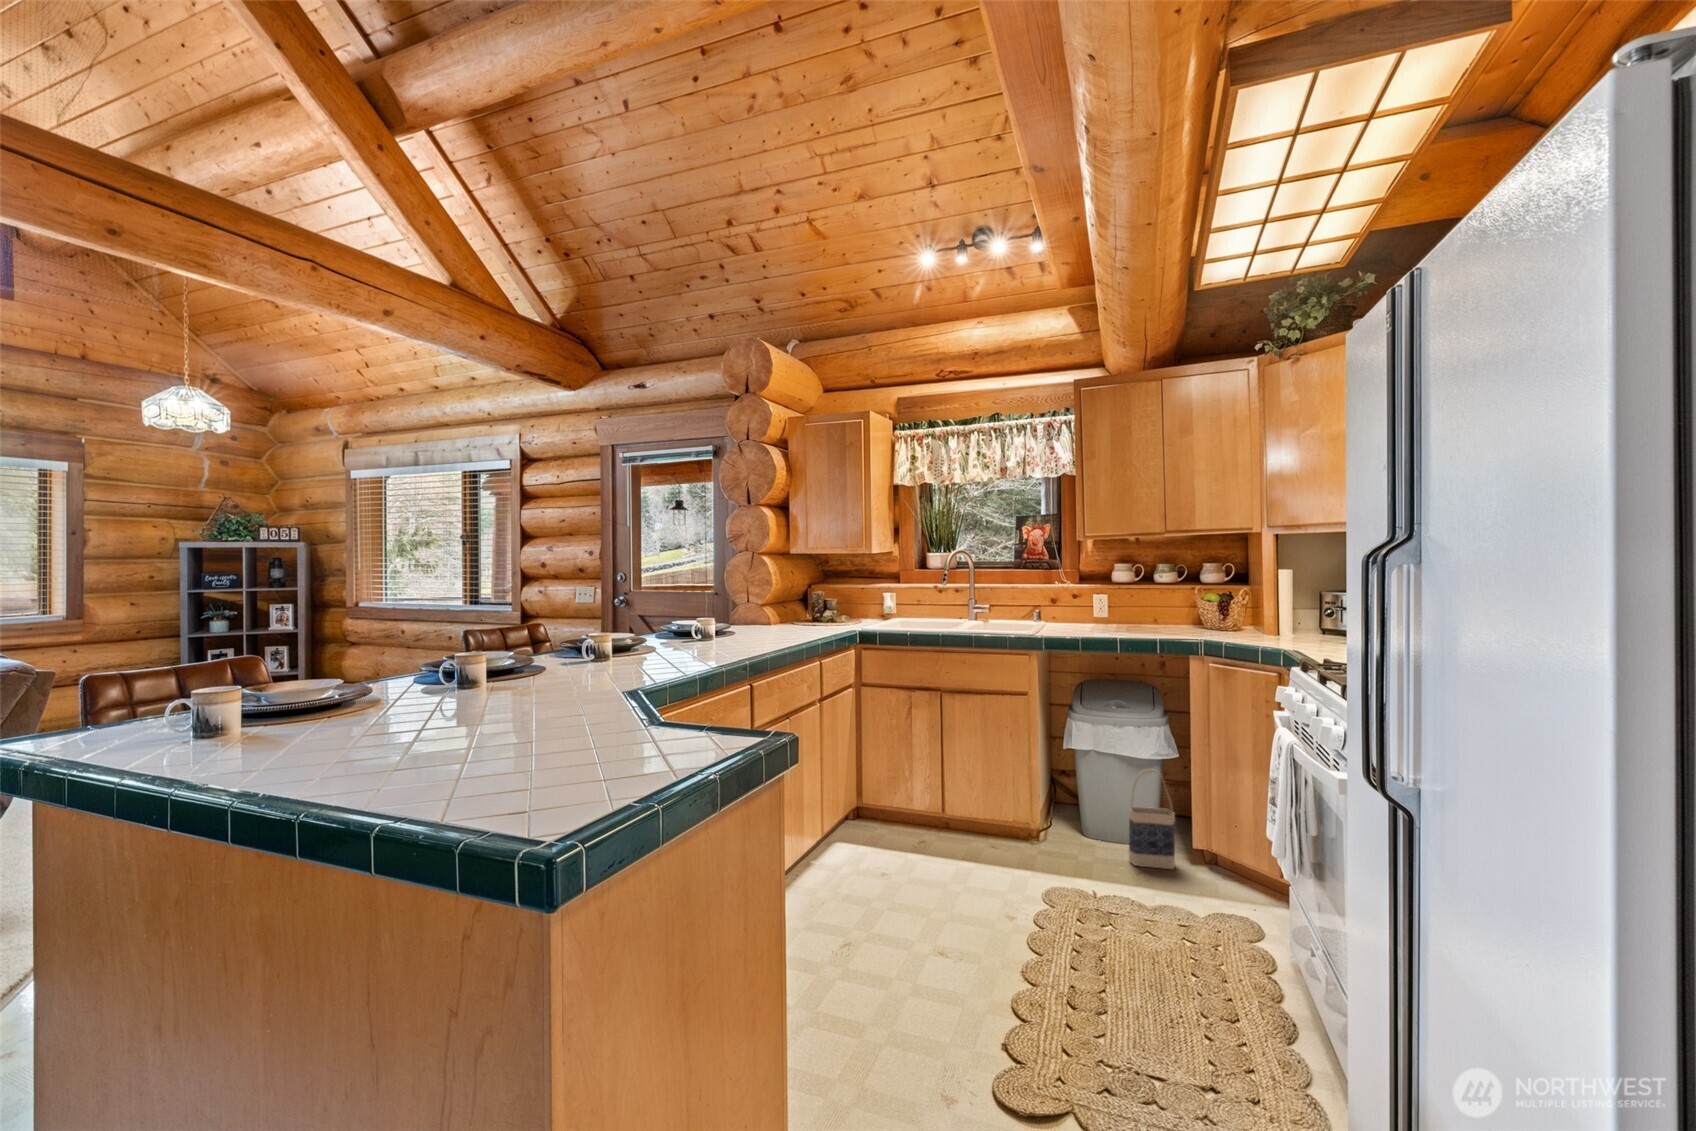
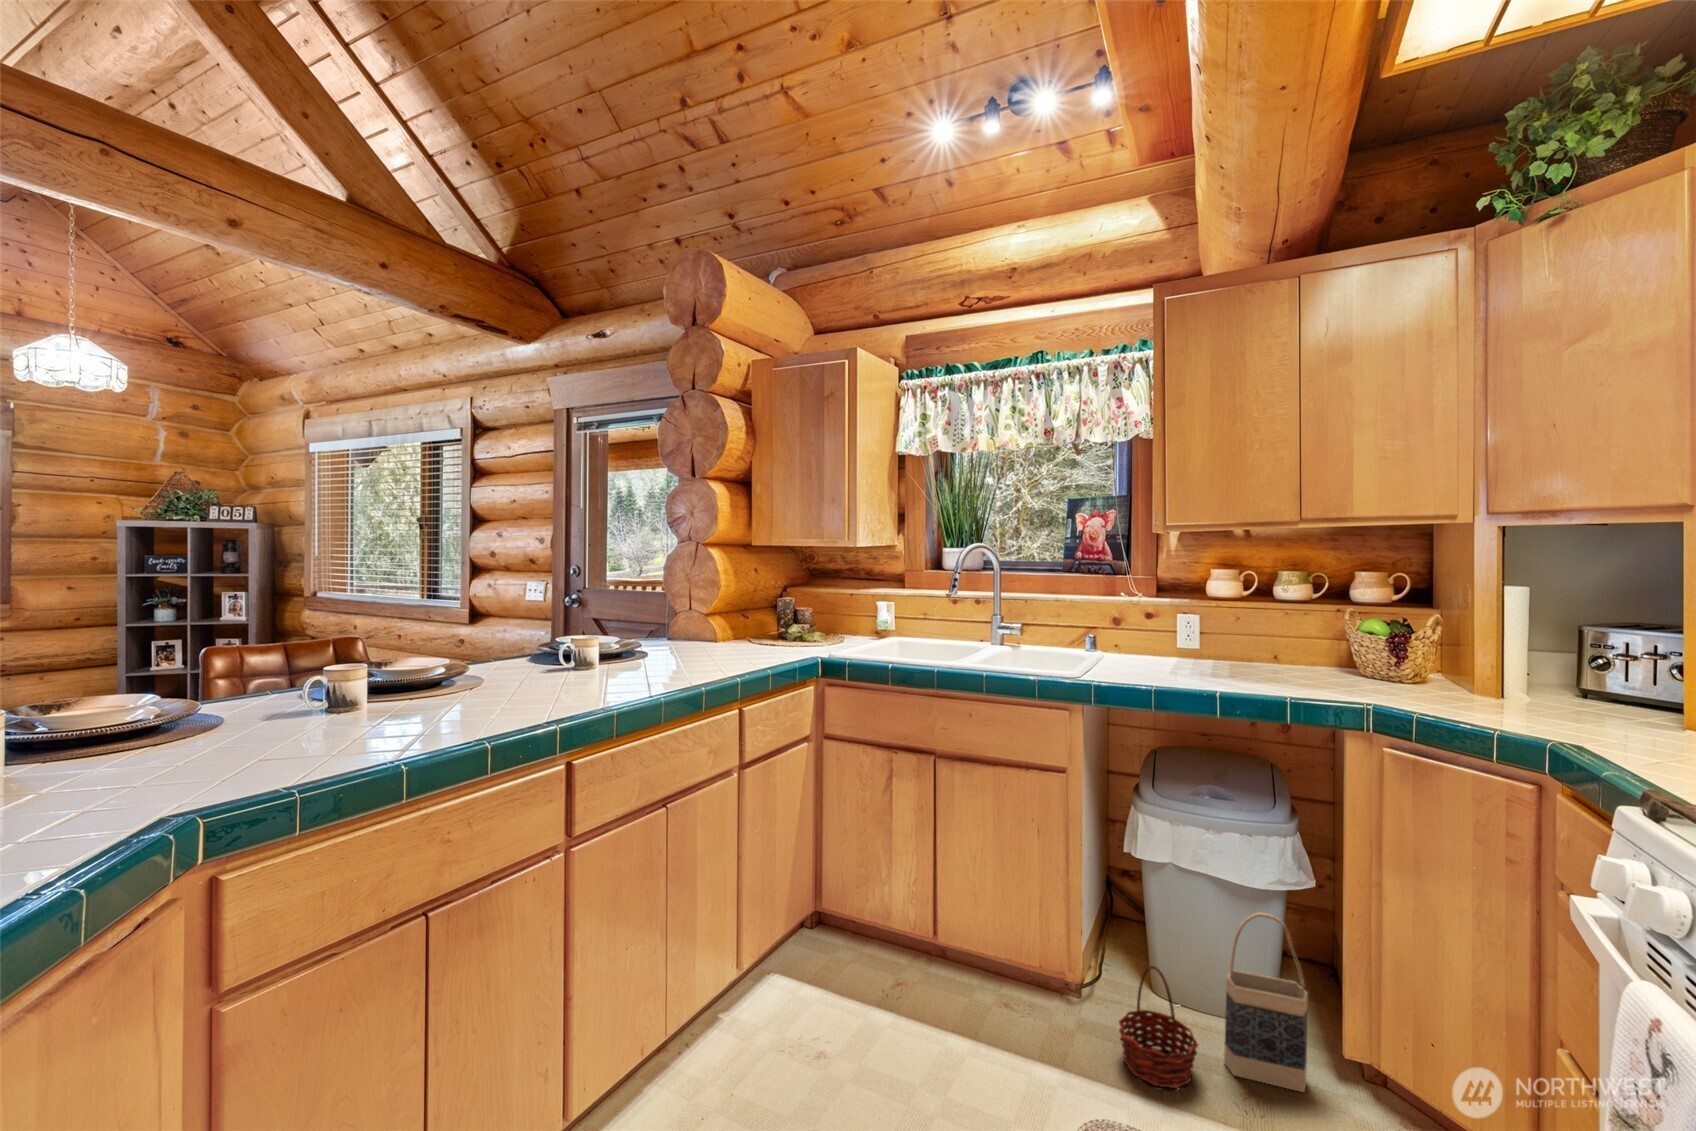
basket: none [1067,806,1115,873] -> present [1119,966,1198,1088]

